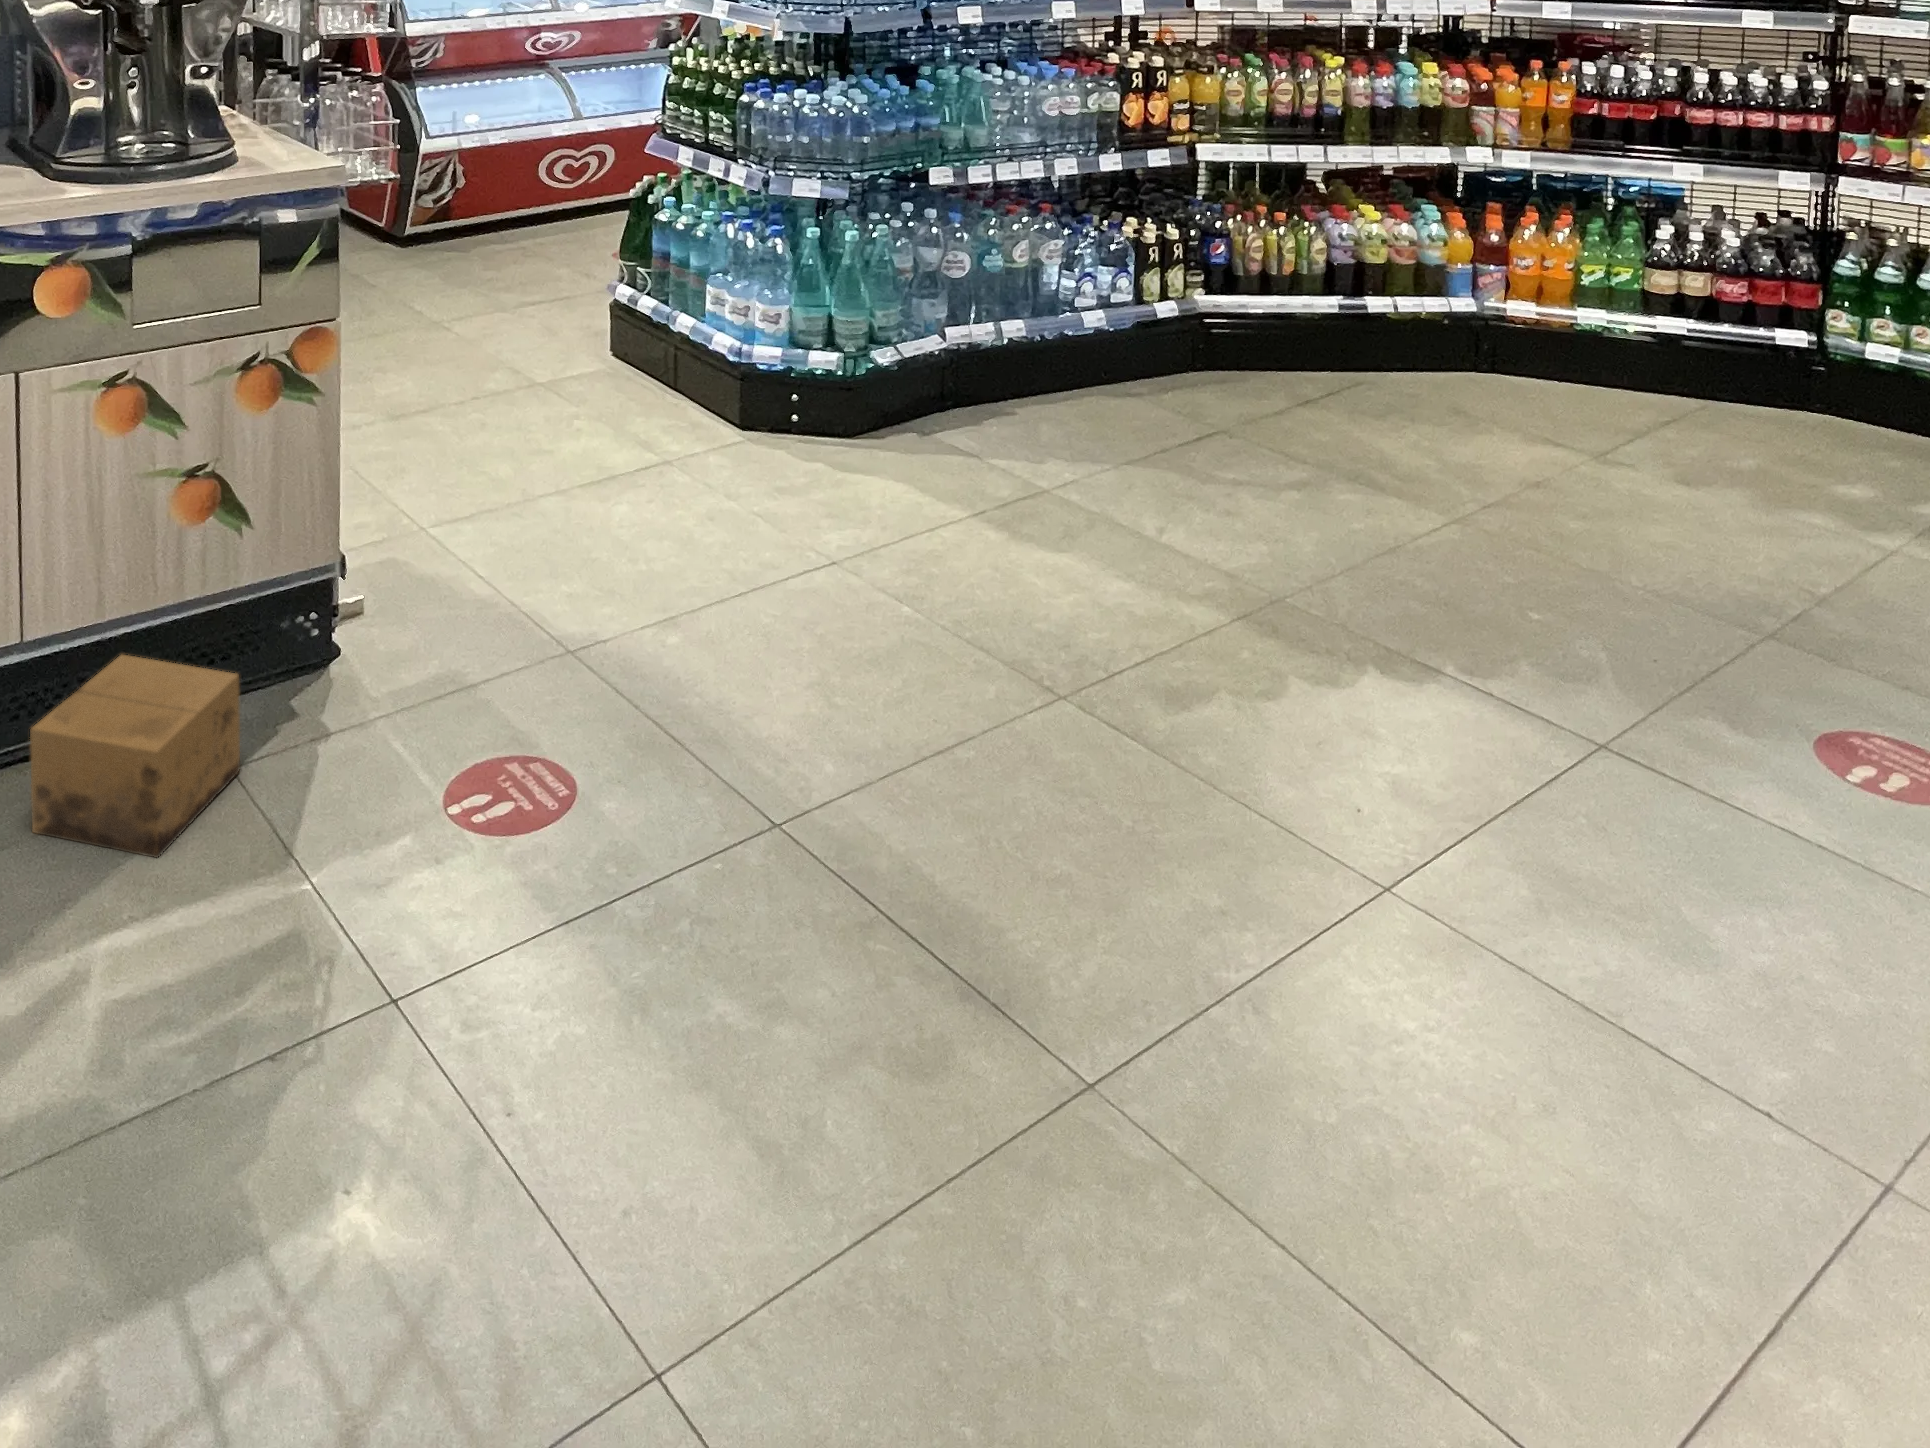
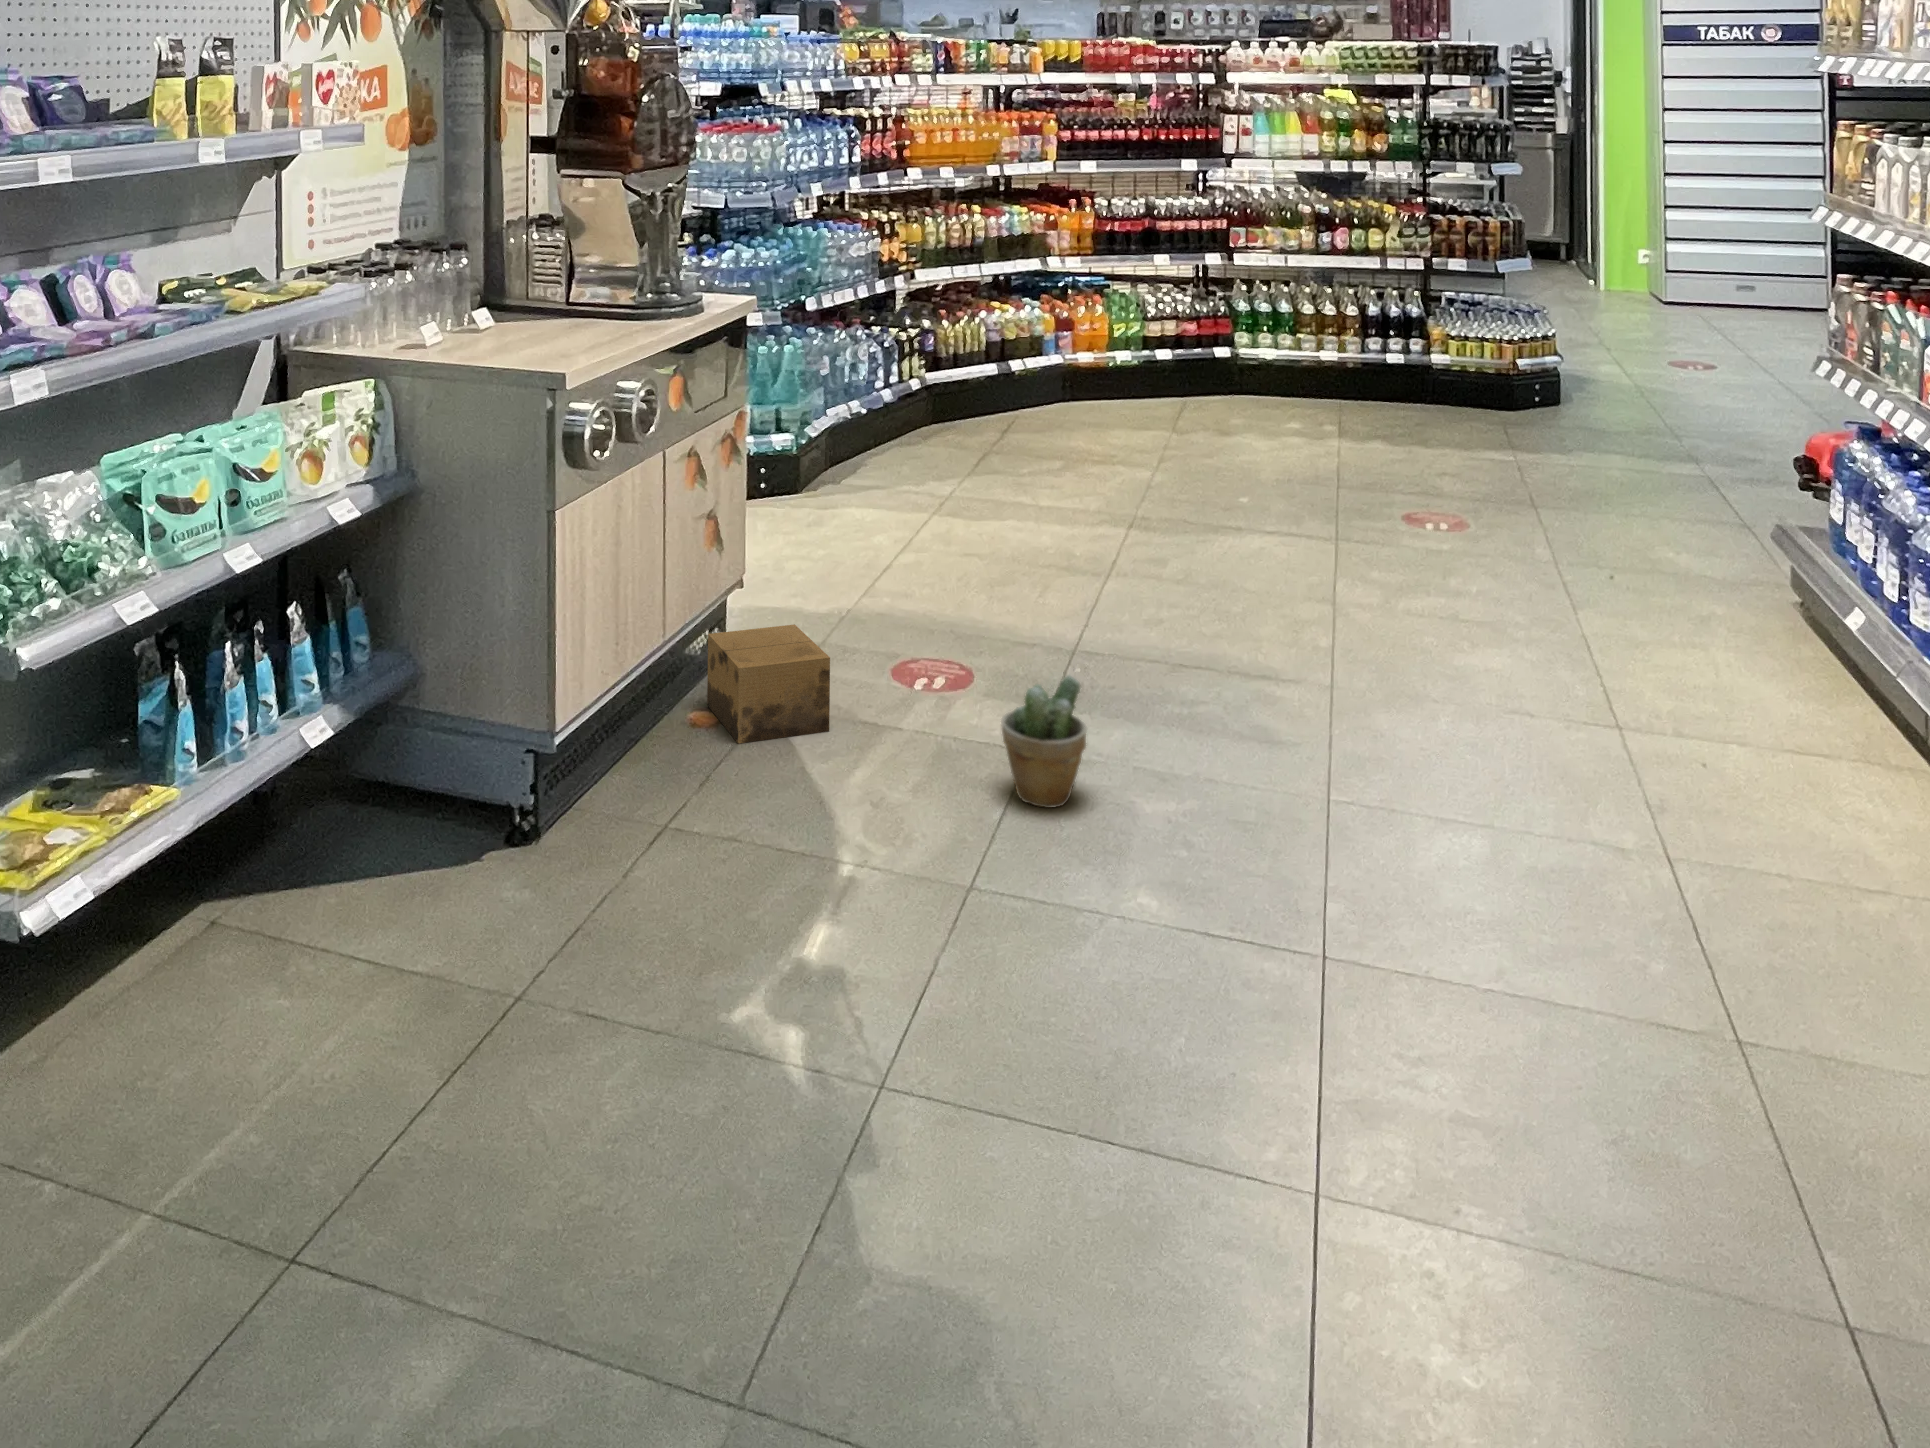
potted plant: none [66,943,225,1175] -> present [1001,676,1087,808]

